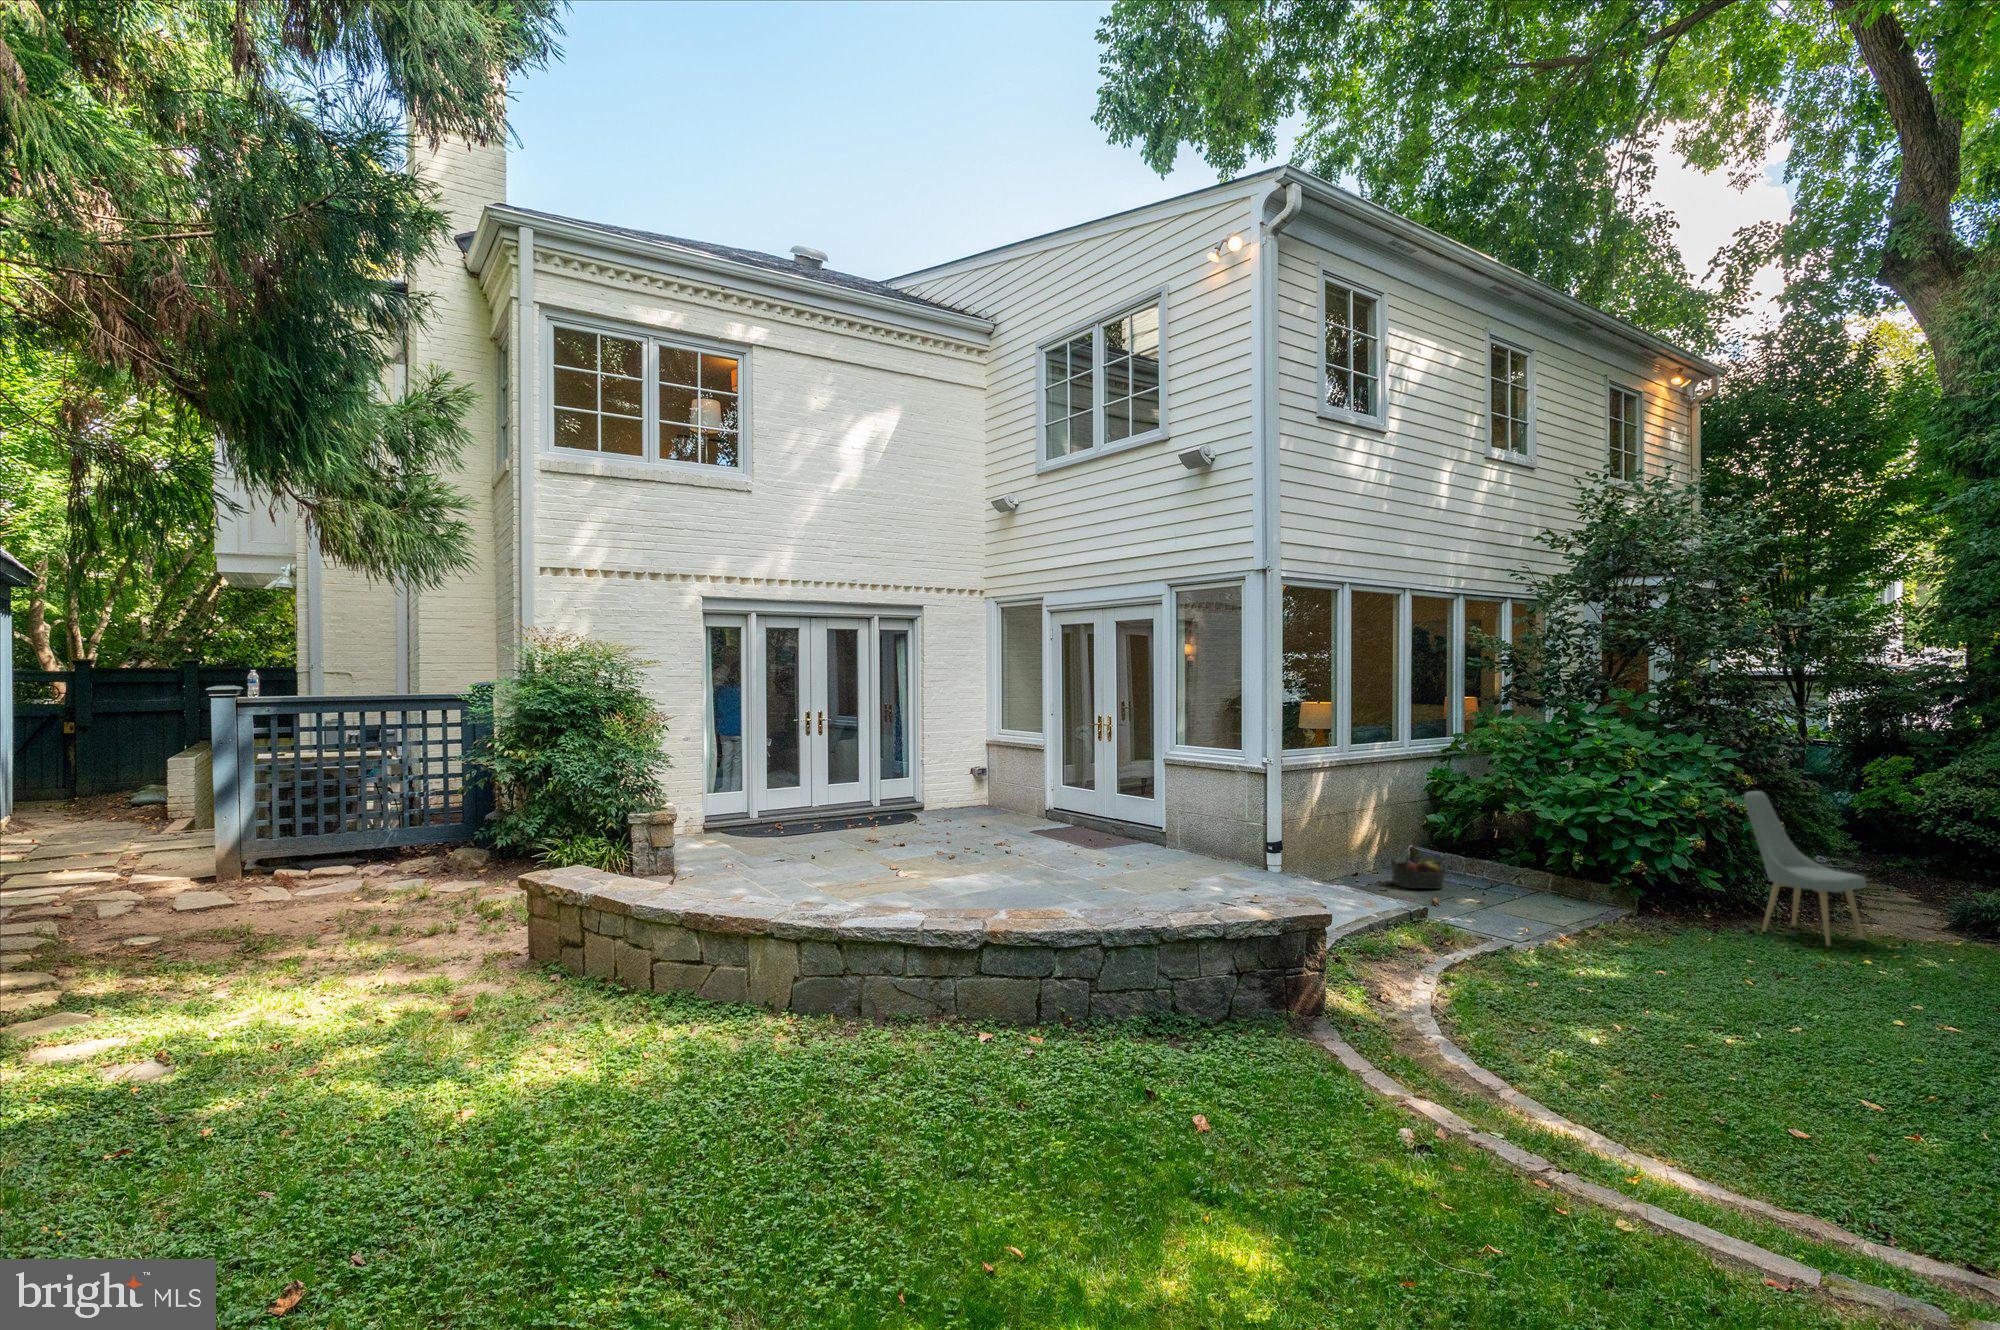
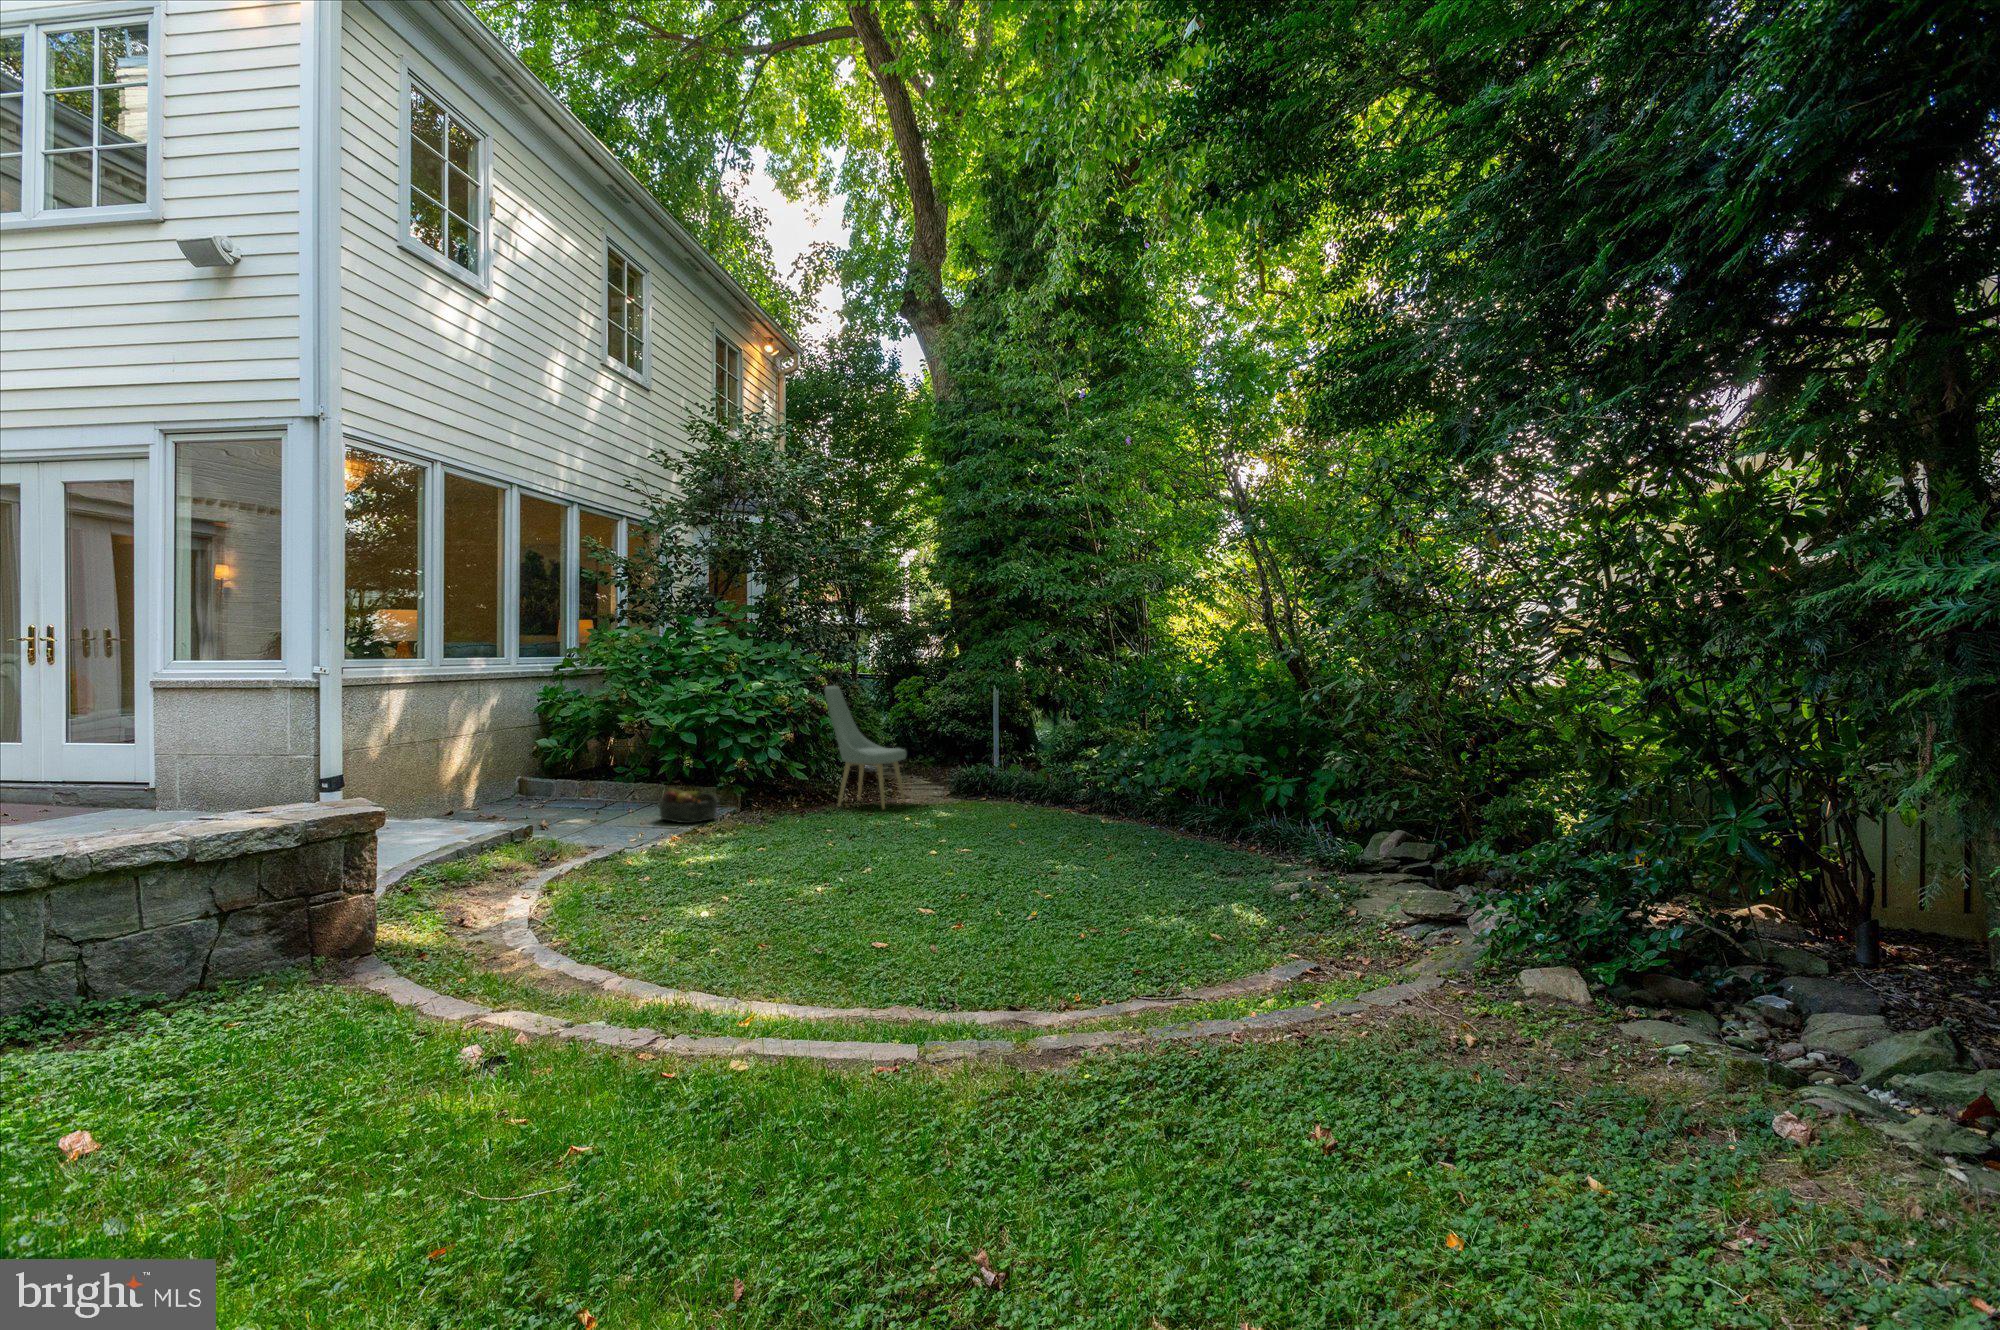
basket: present [1391,858,1446,889] -> present [659,787,717,823]

